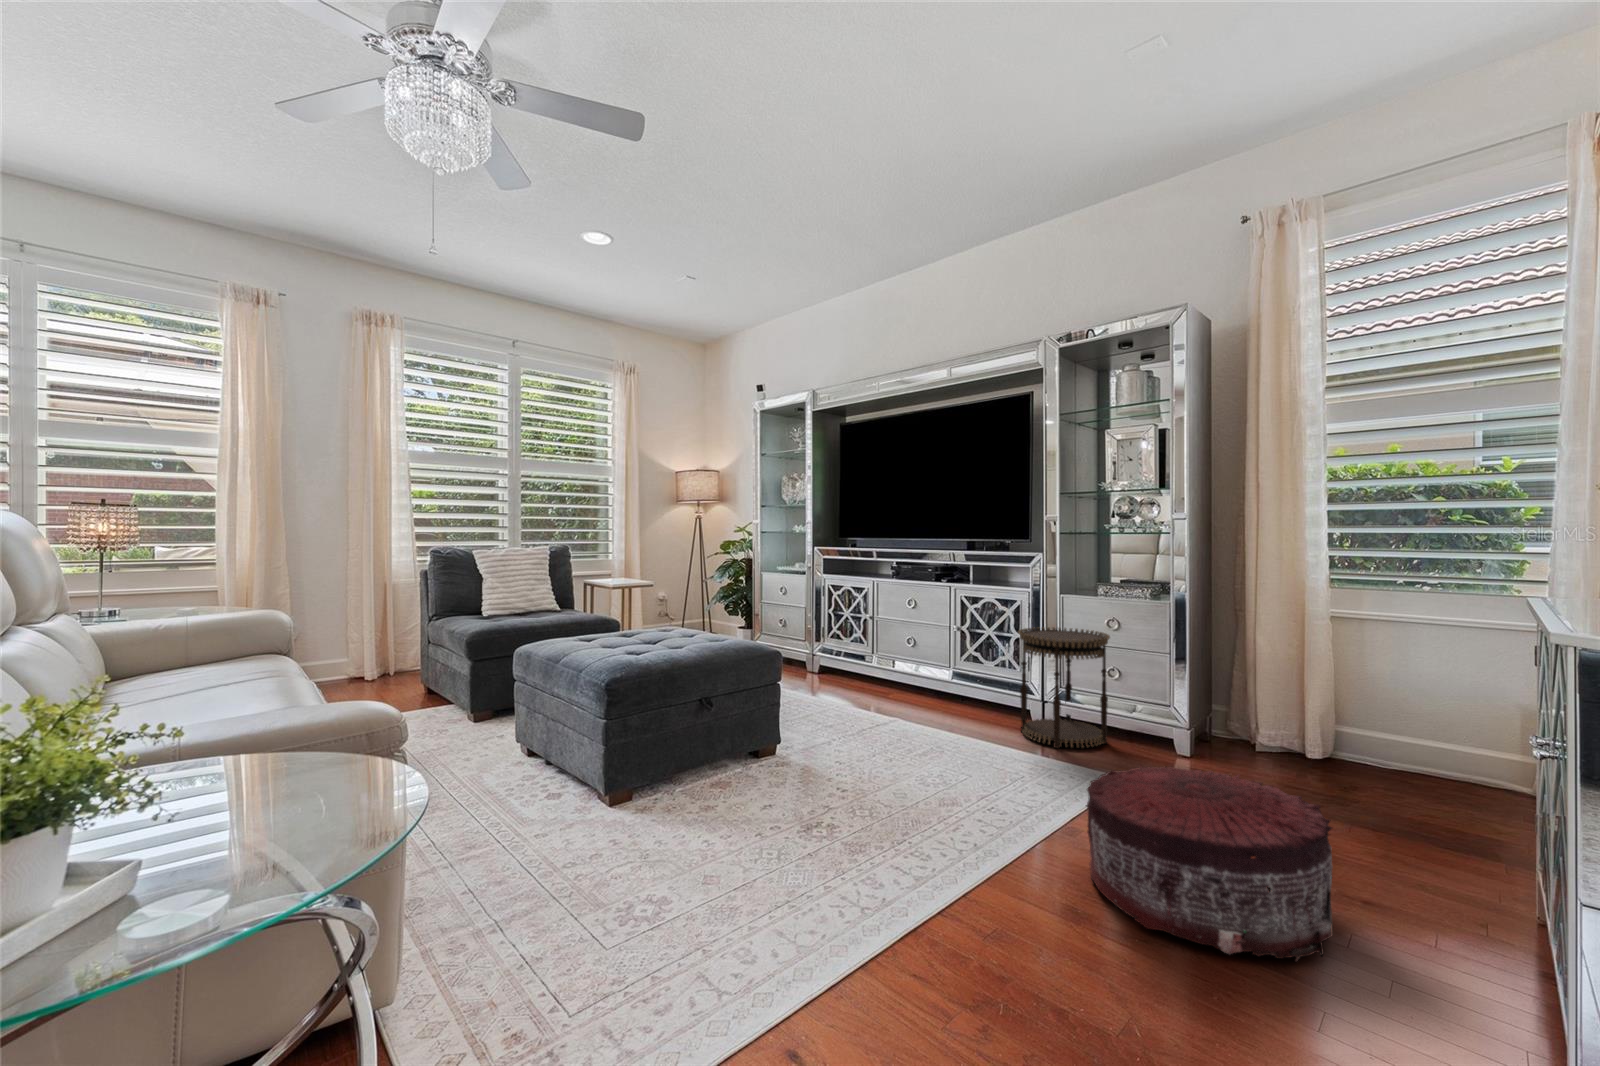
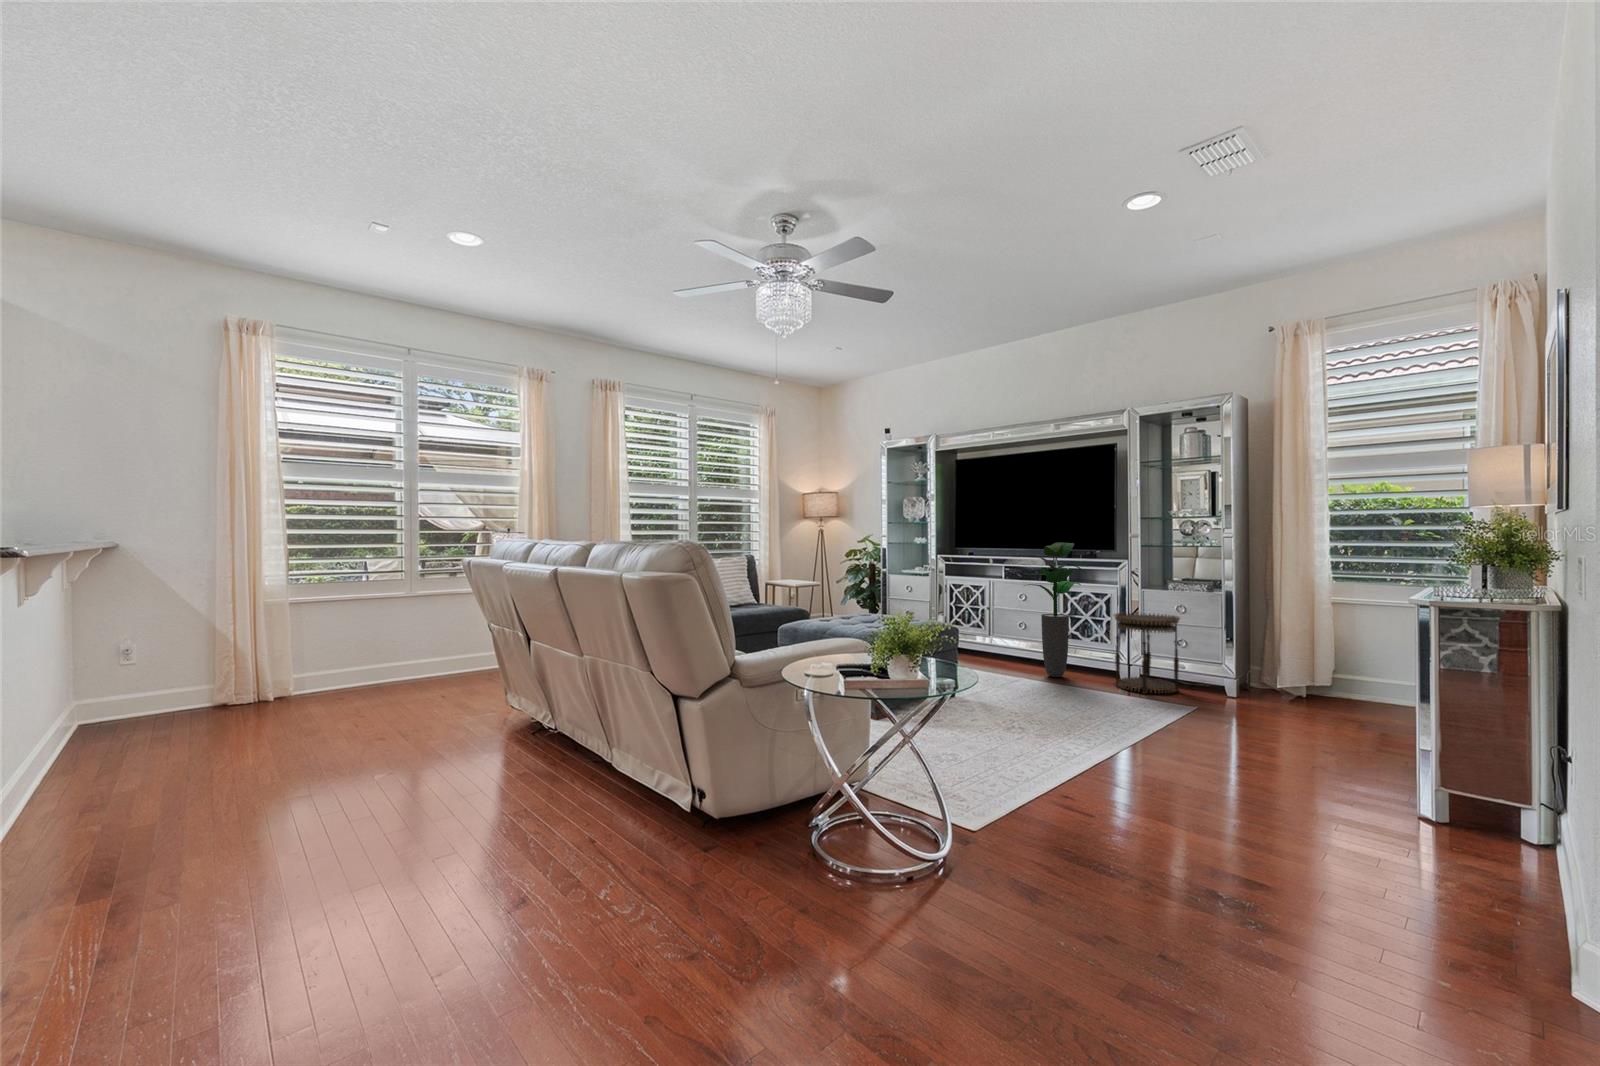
potted plant: none [900,529,987,716] -> present [1028,543,1087,677]
pouf: present [1086,766,1333,961] -> none [1183,686,1323,773]

